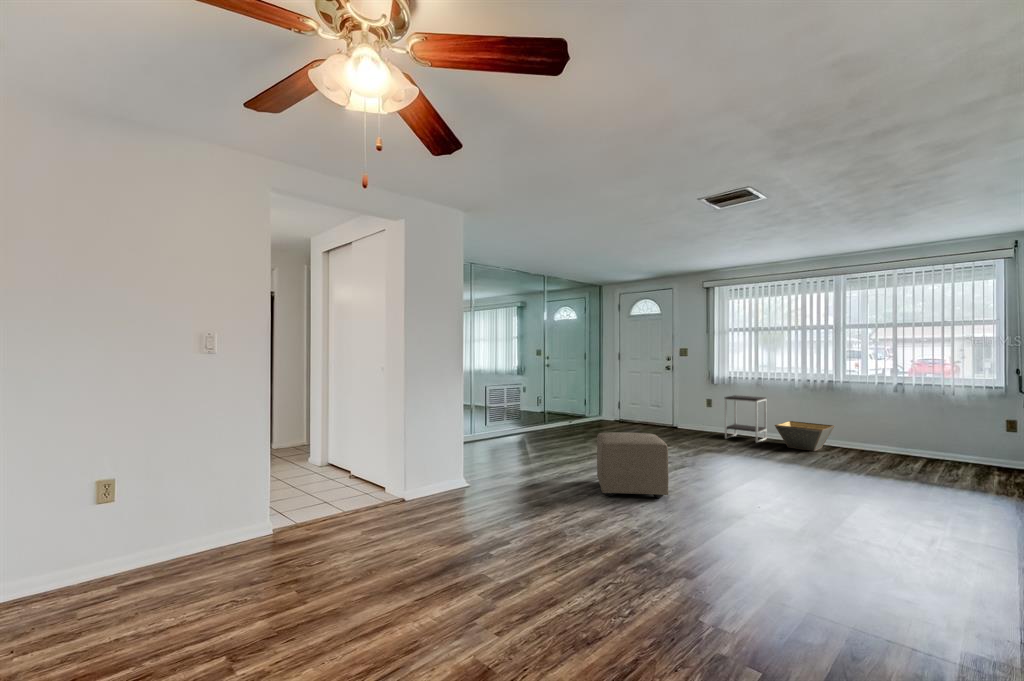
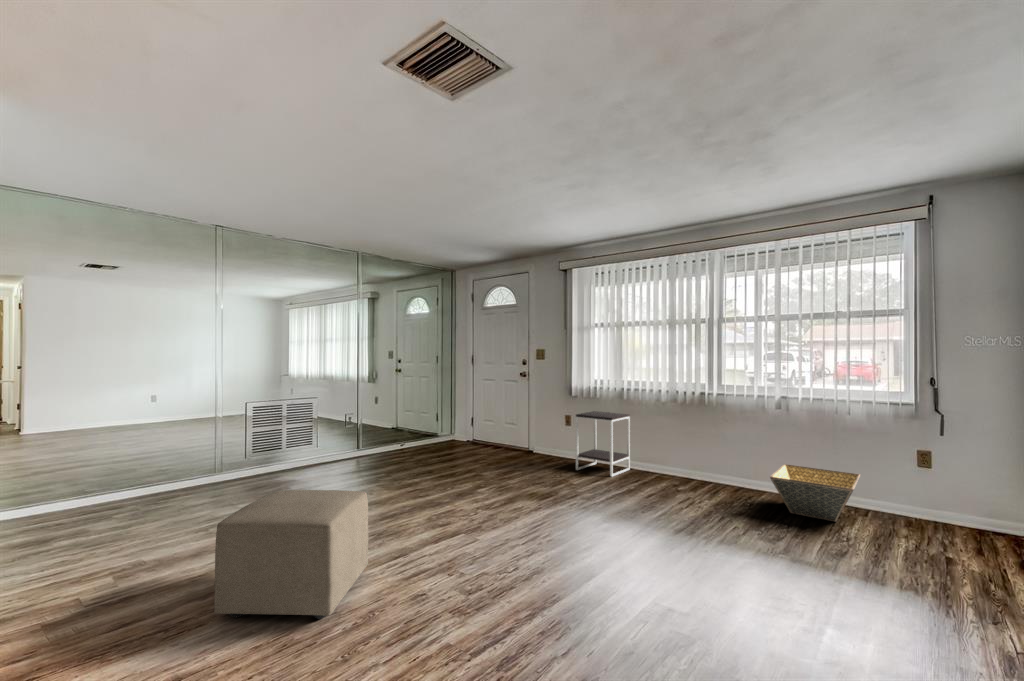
basket: present [775,421,835,451] -> present [770,464,860,522]

